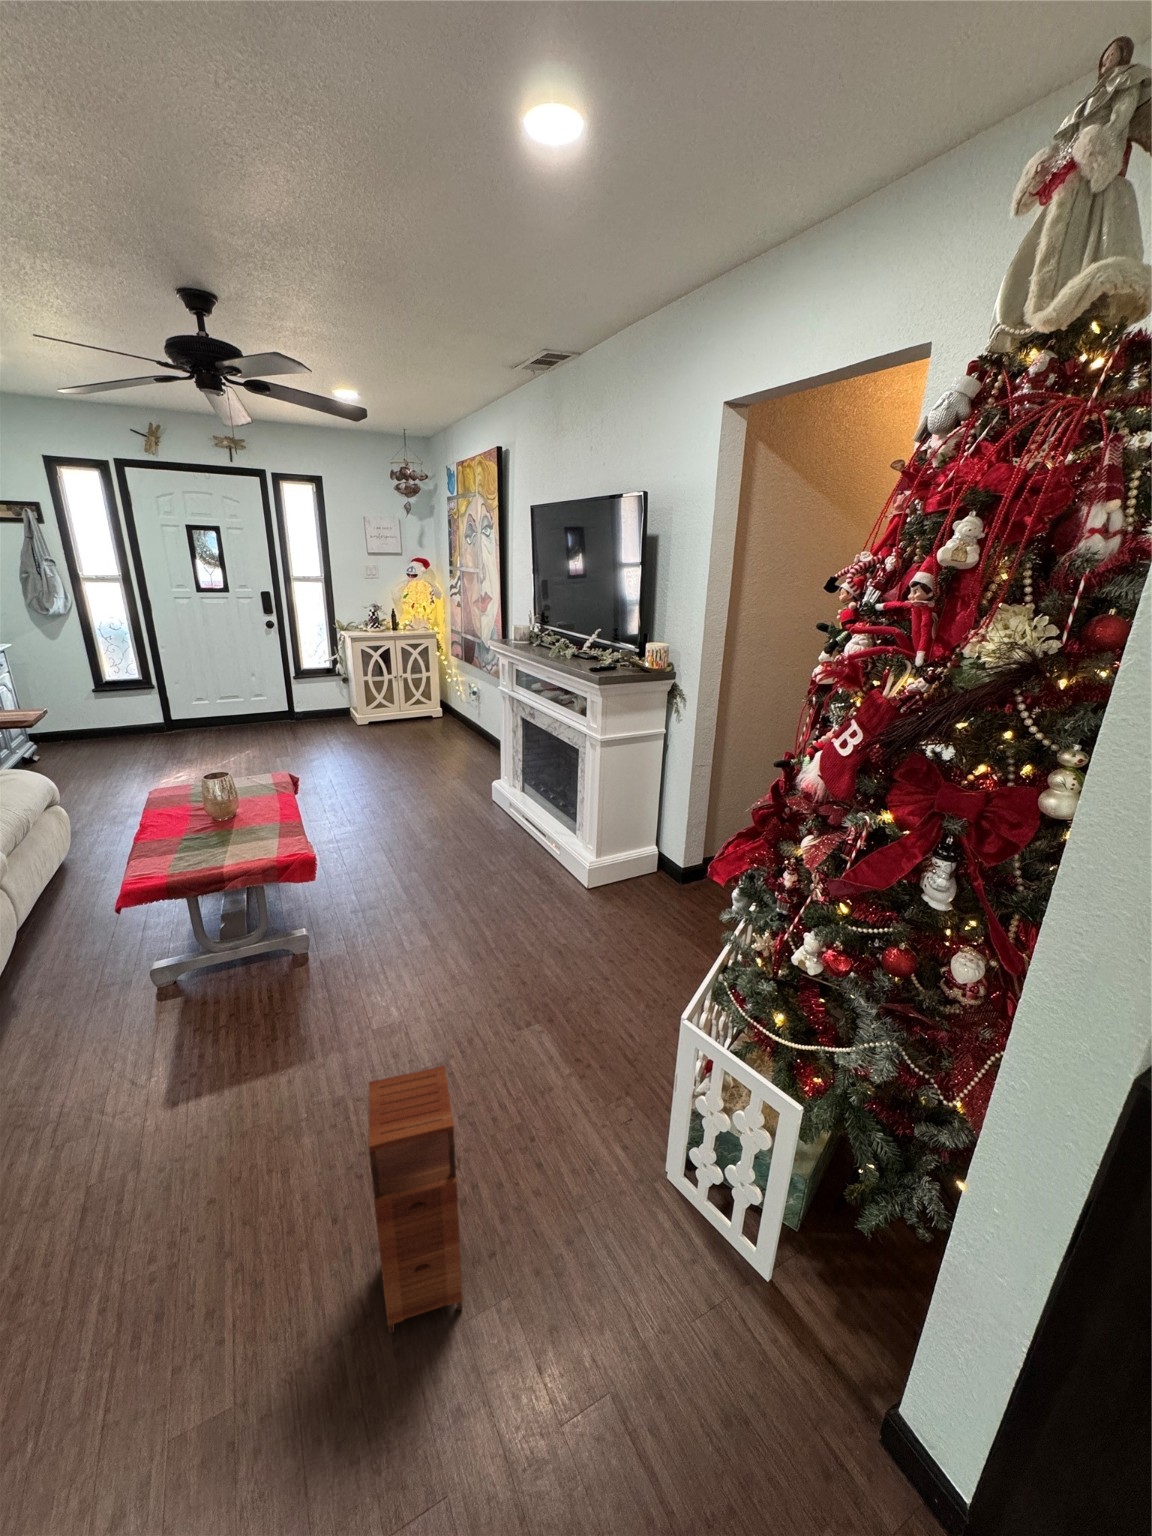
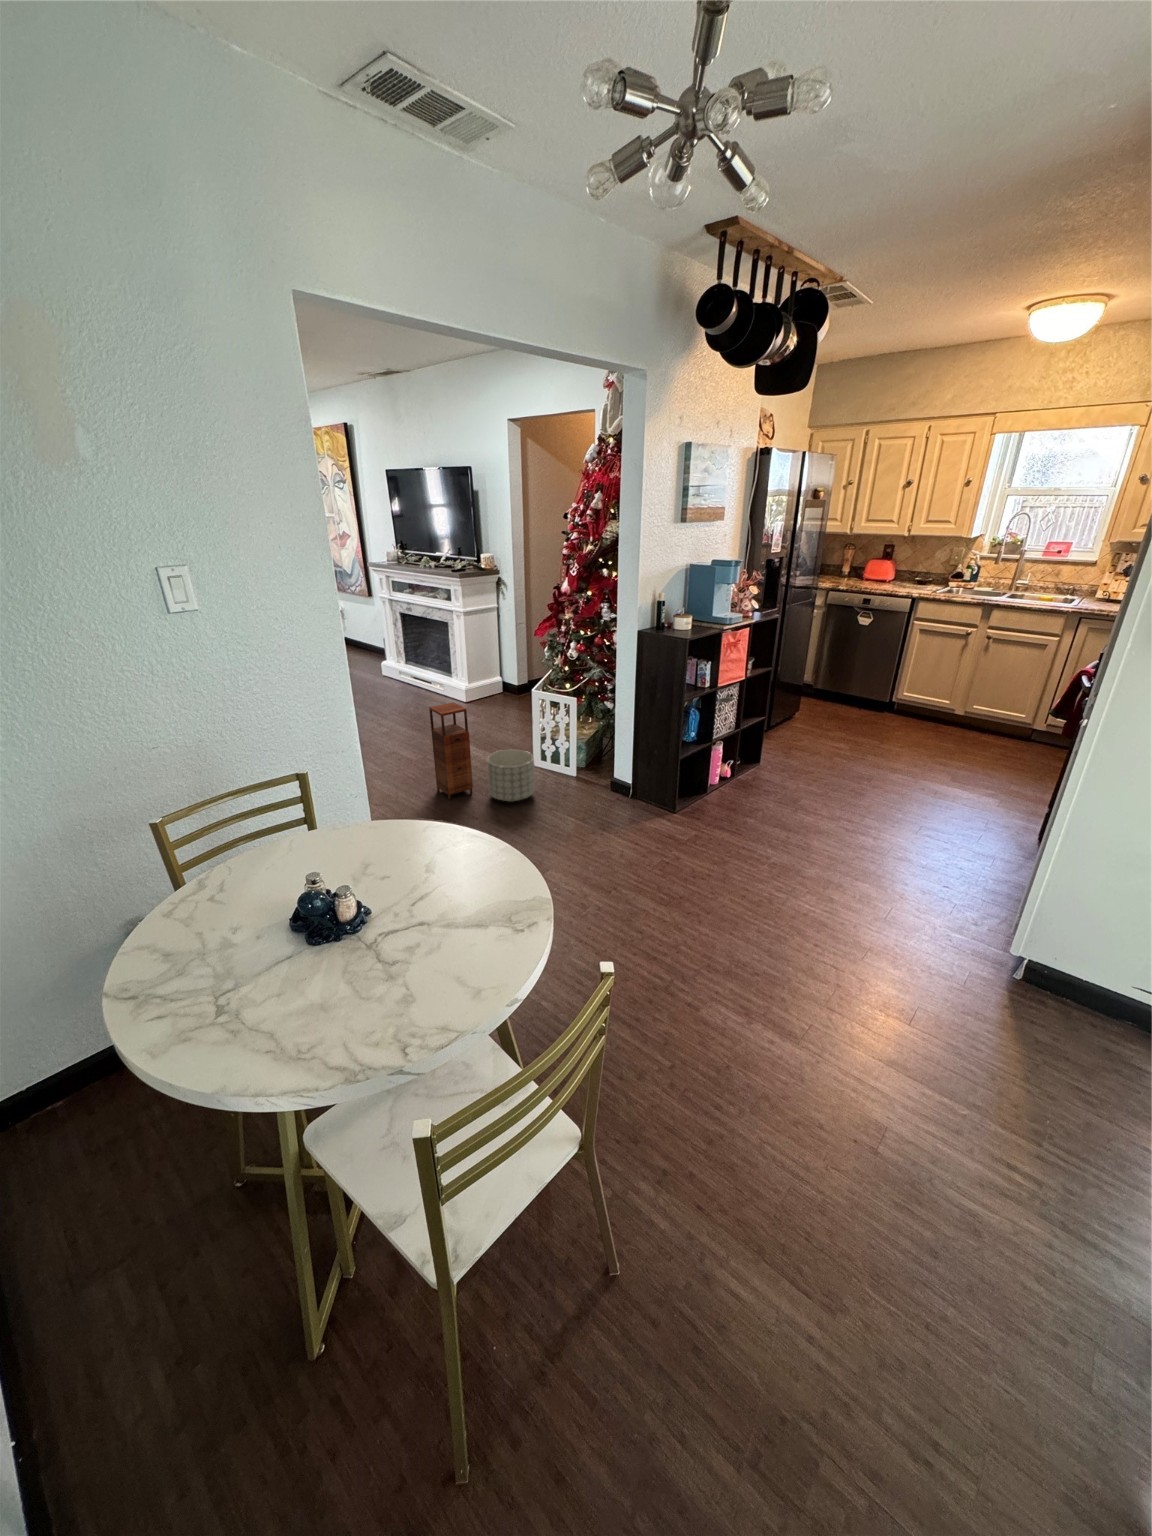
planter: none [488,1230,631,1470] -> present [487,750,534,802]

